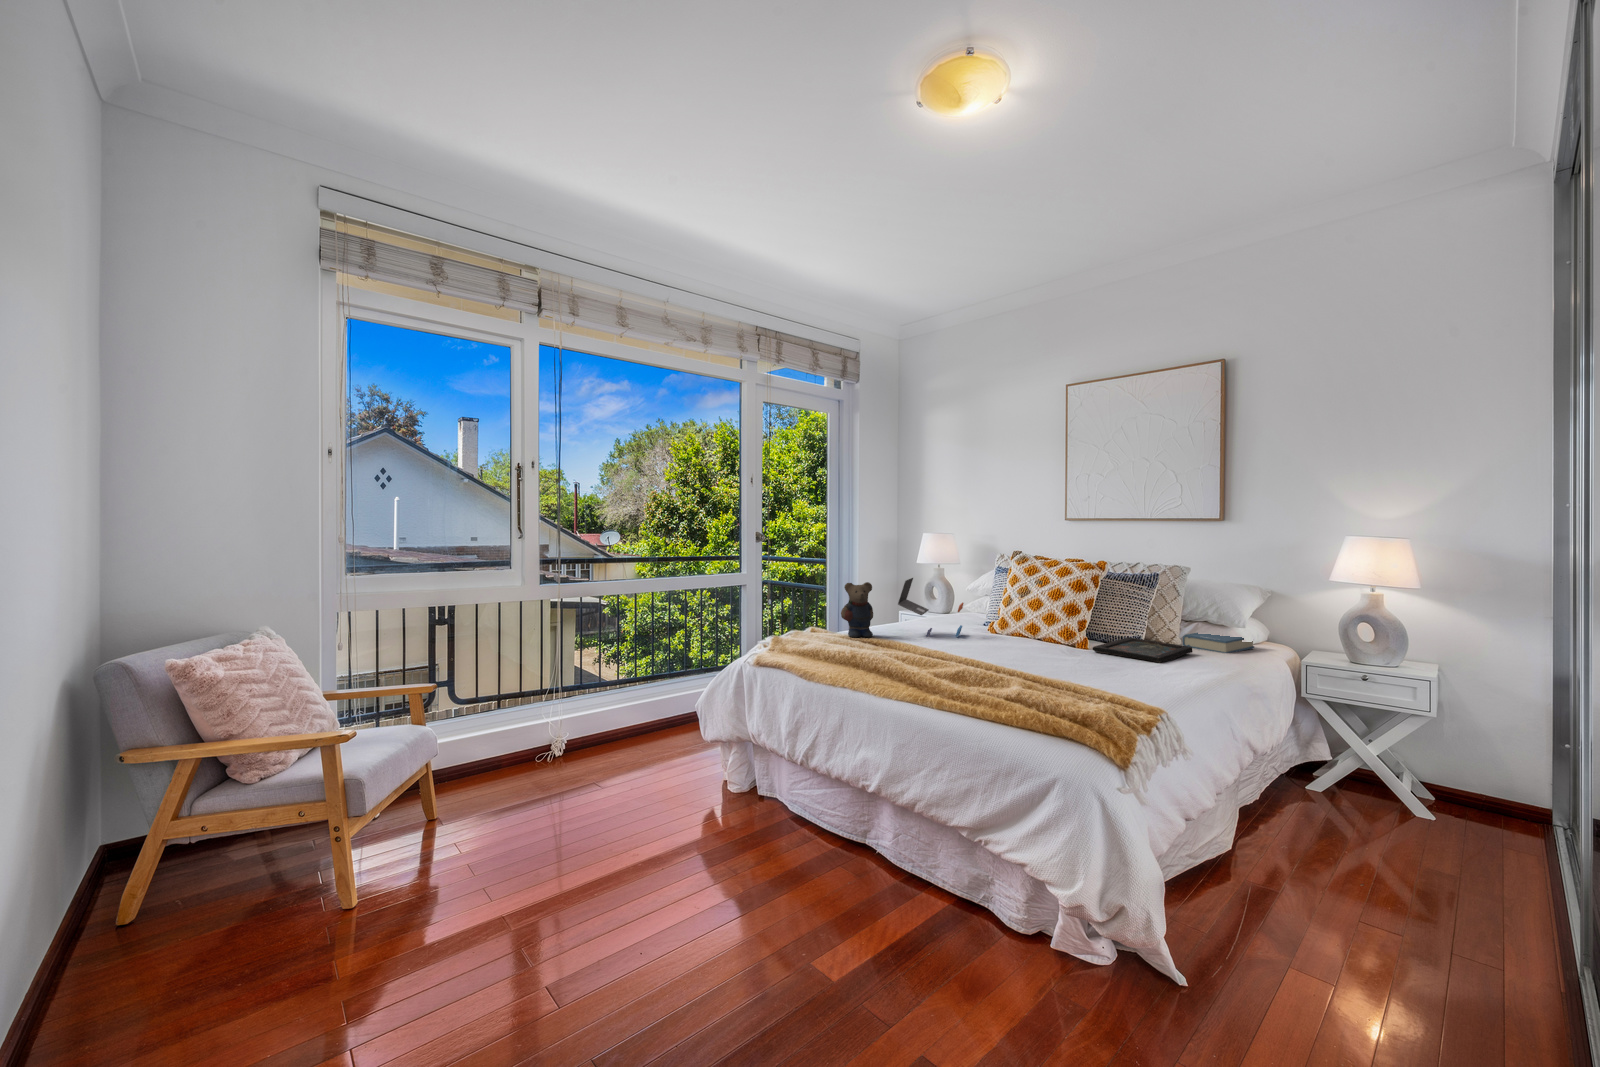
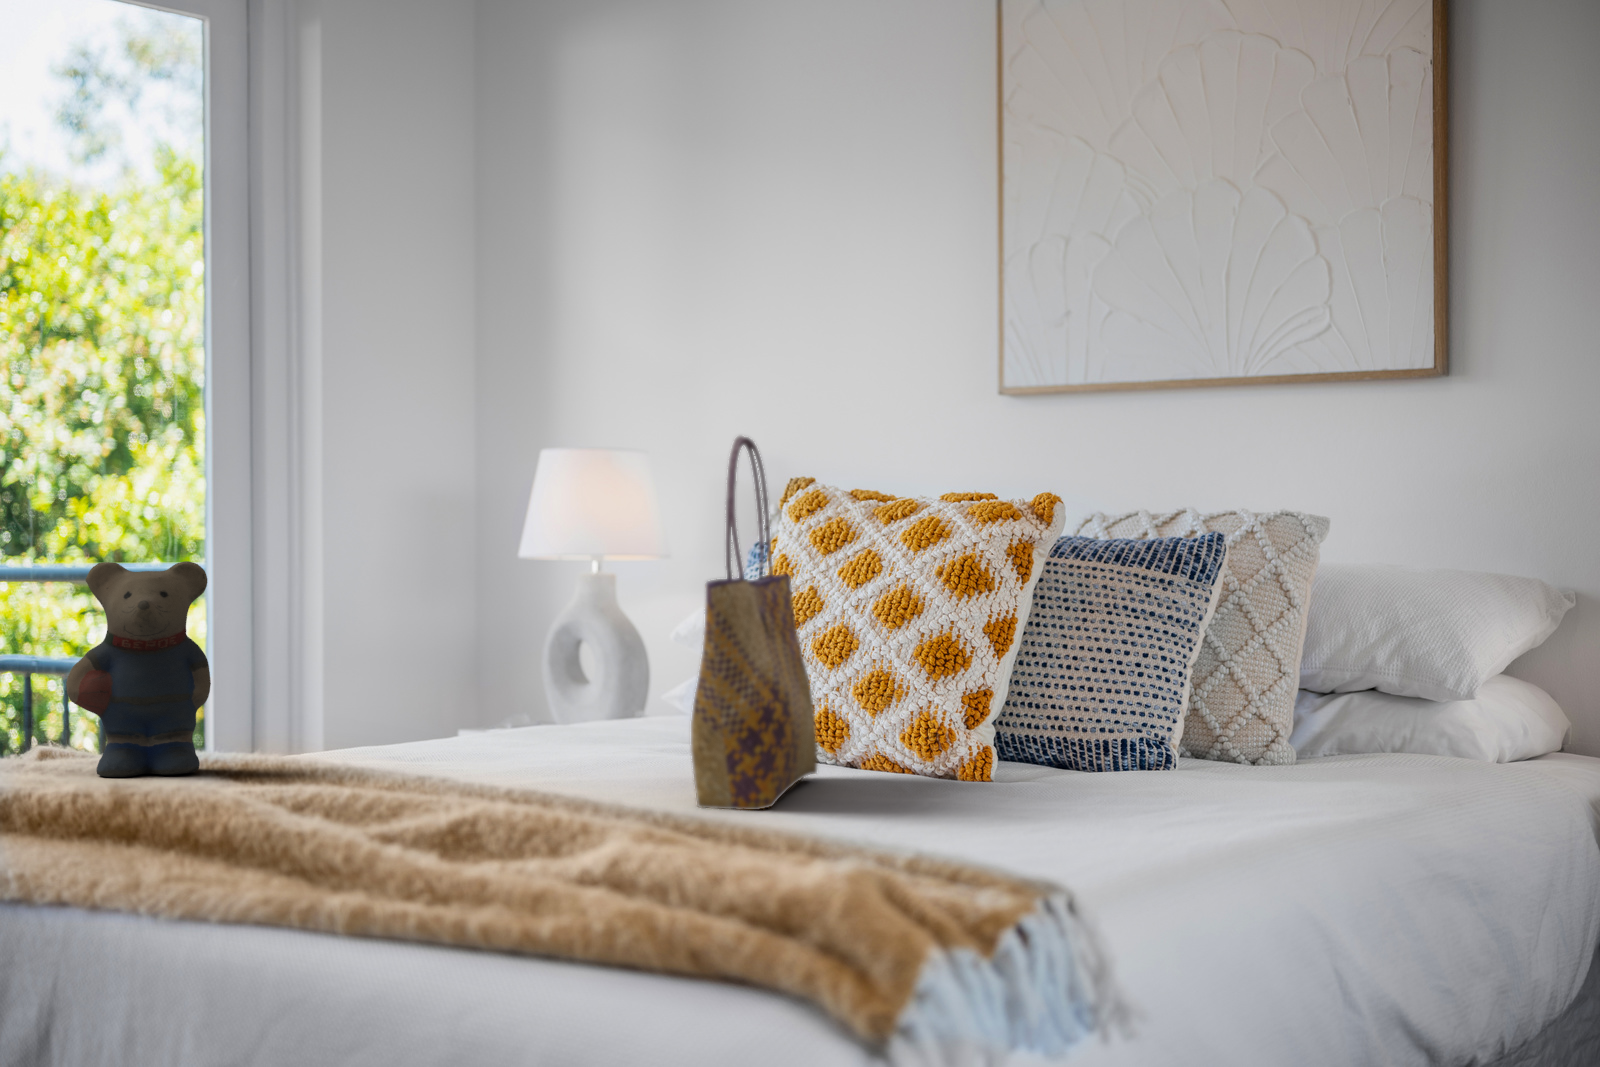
tote bag: none [1012,554,1038,655] -> present [691,436,817,810]
laptop: present [898,578,964,637] -> none [313,555,582,769]
hardback book: present [1183,633,1254,653] -> none [1305,720,1520,791]
tray: present [1093,637,1193,662] -> none [994,747,1331,819]

